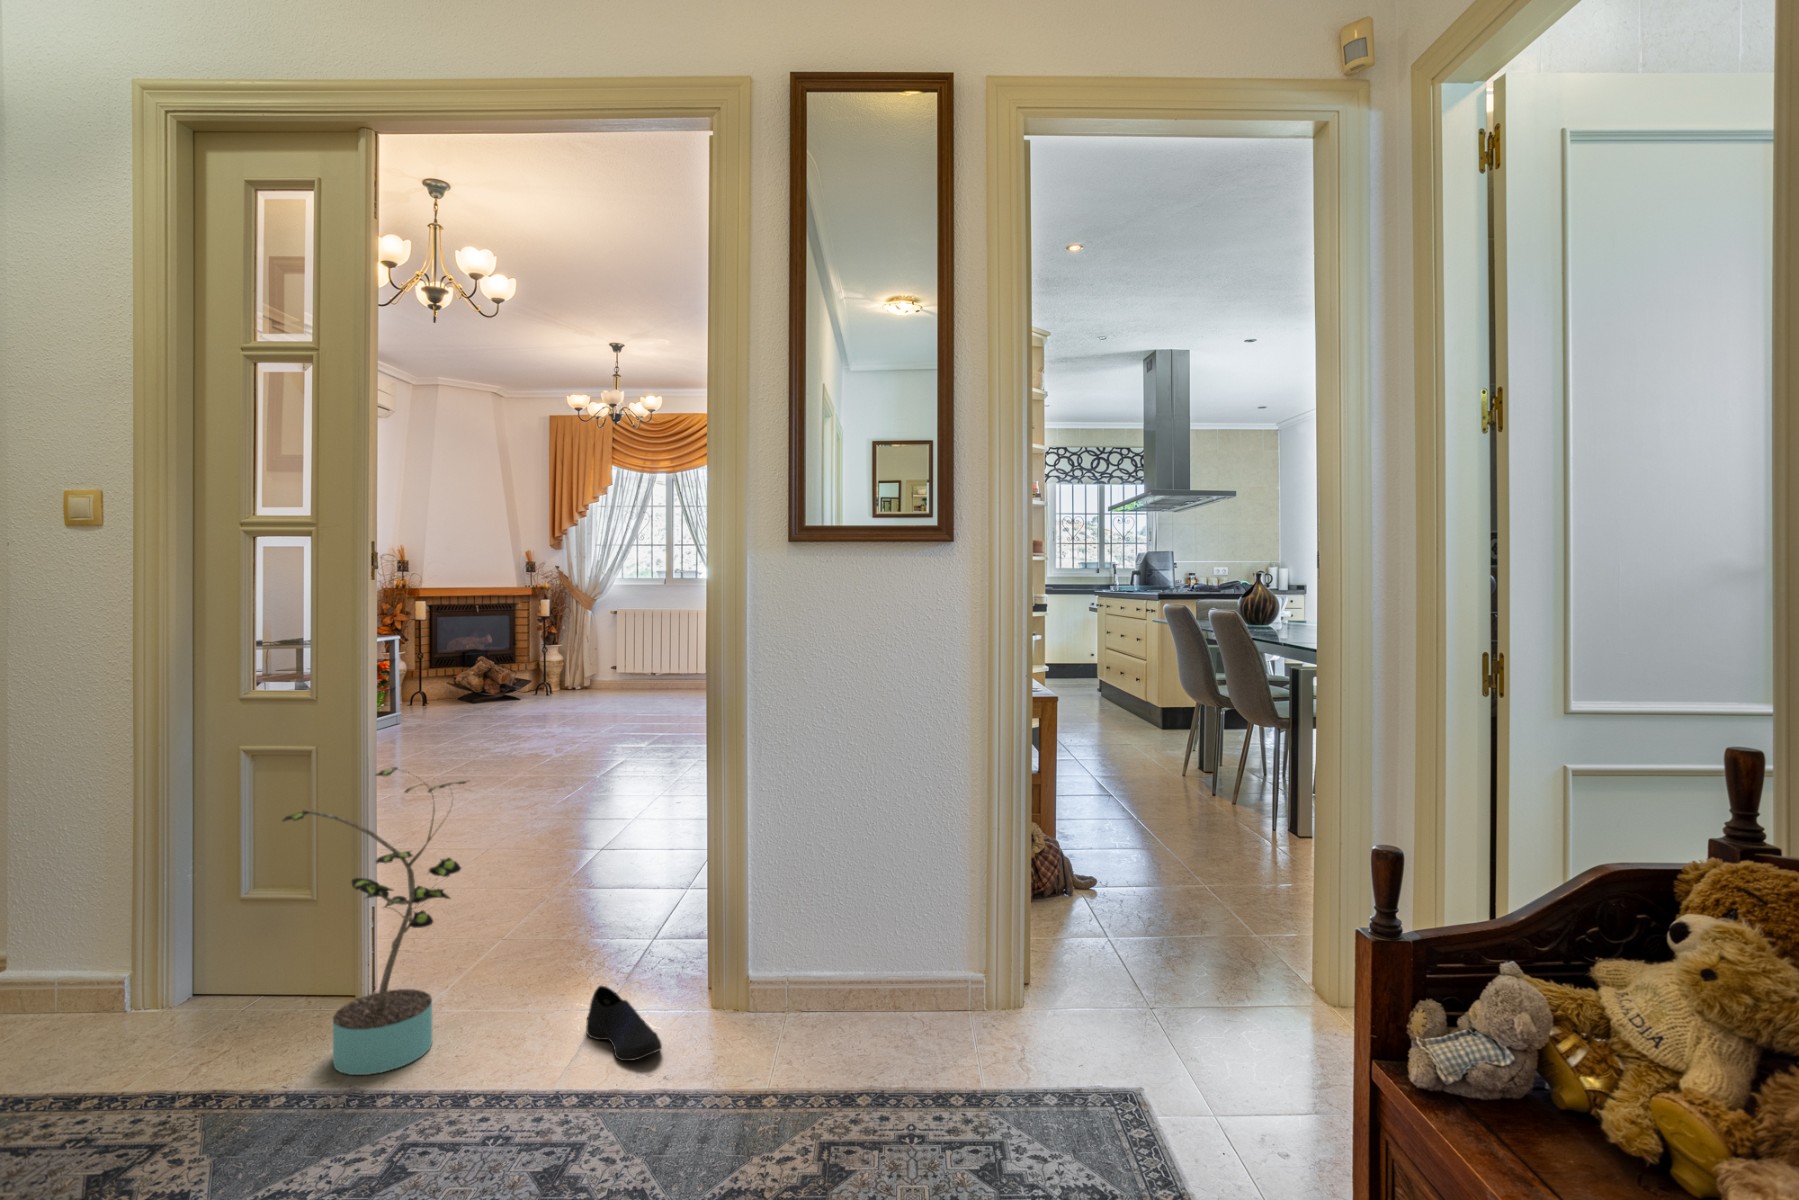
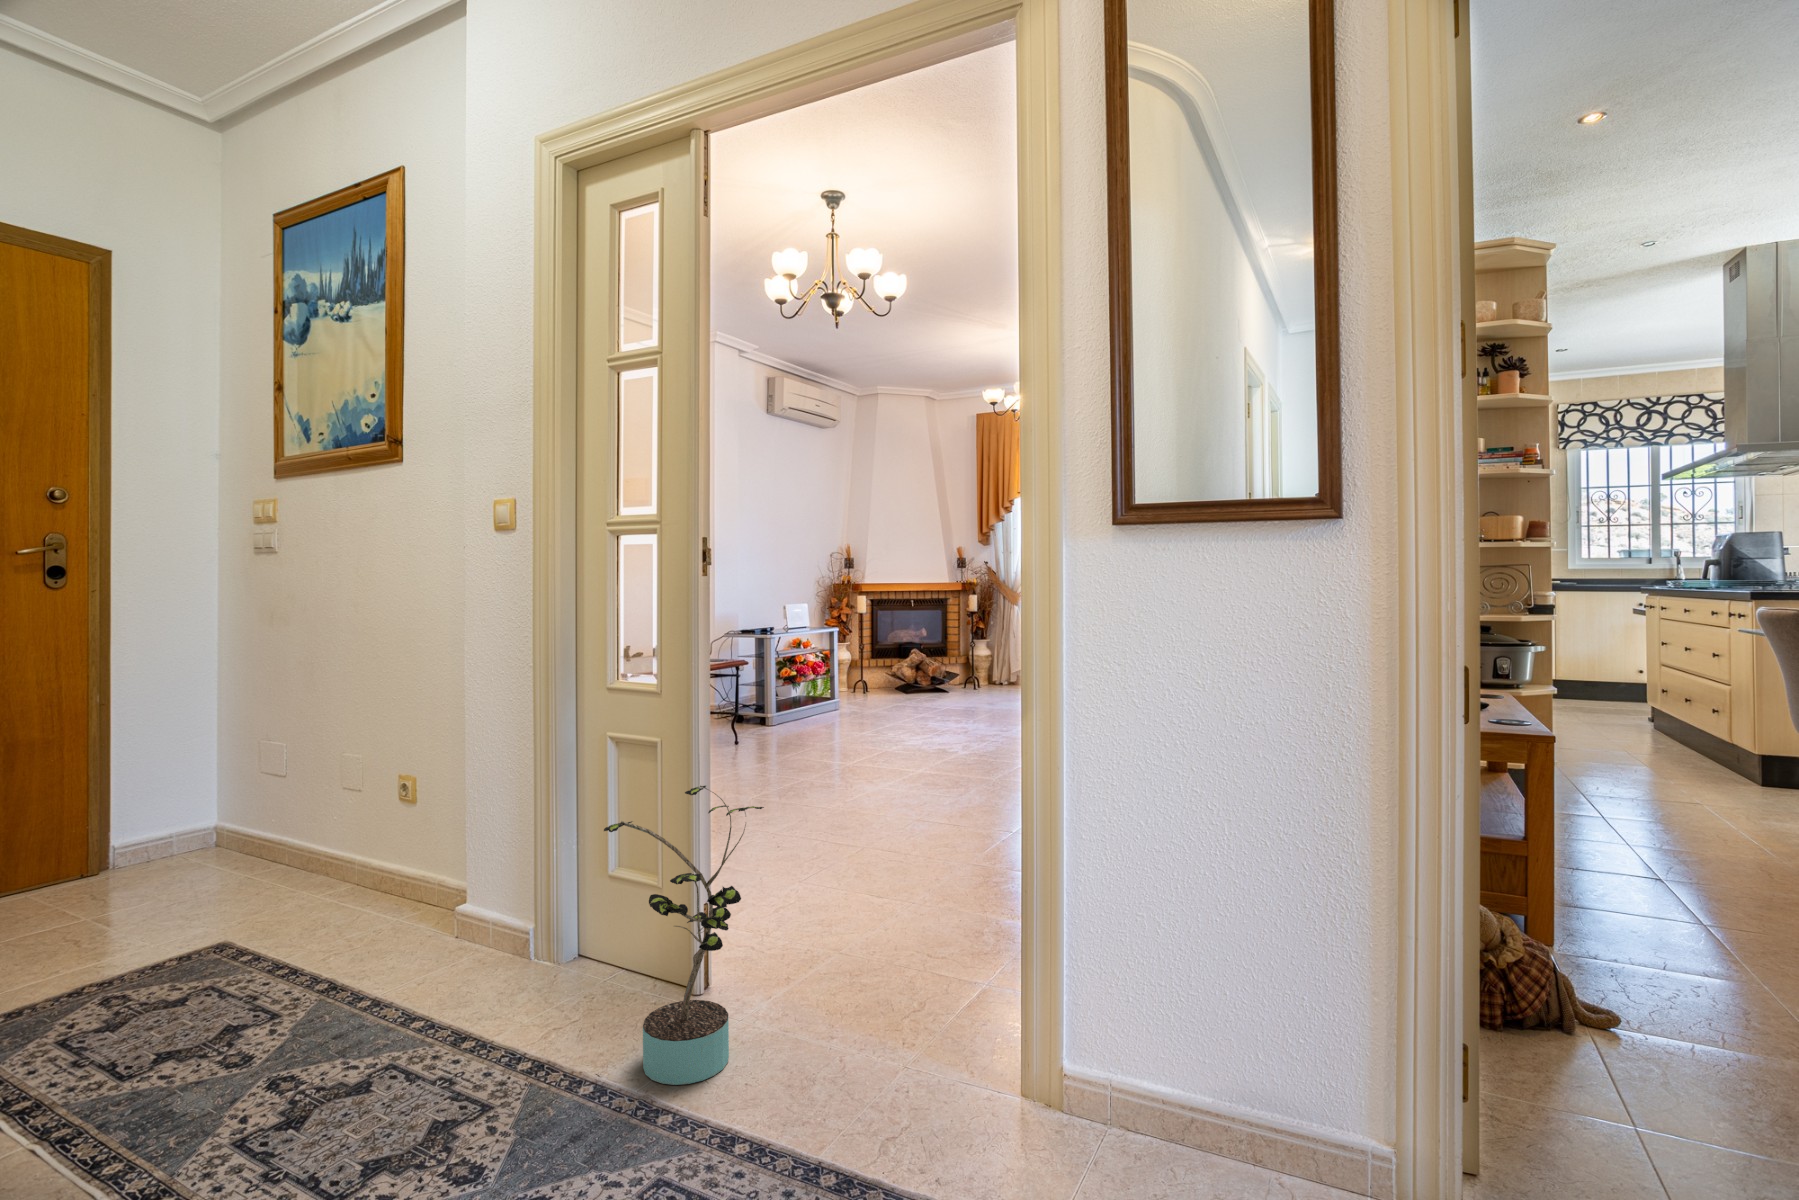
shoe: present [586,986,662,1061] -> none [862,1044,926,1144]

